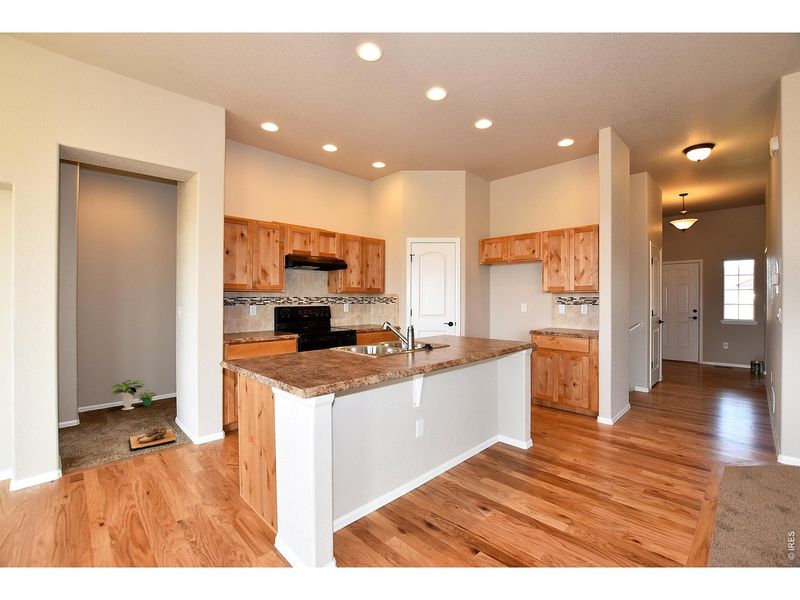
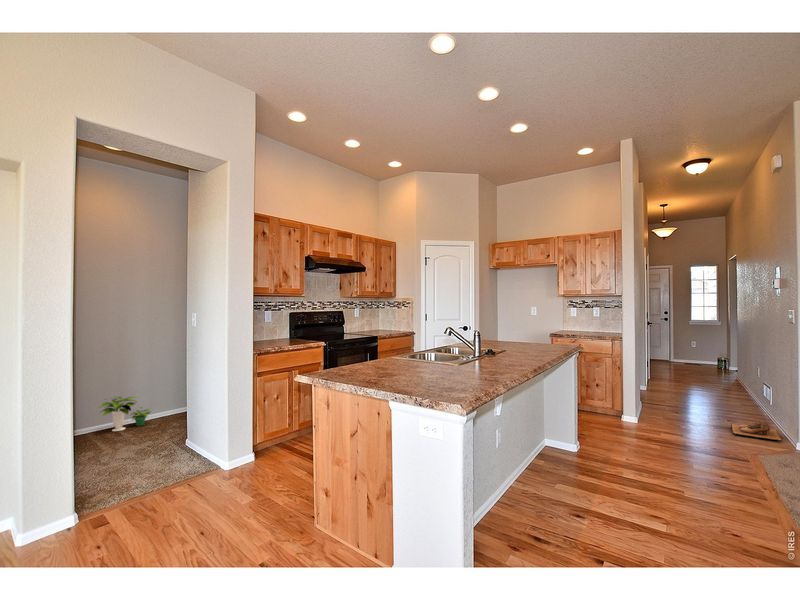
shoe: present [129,424,177,449] -> present [731,422,781,441]

